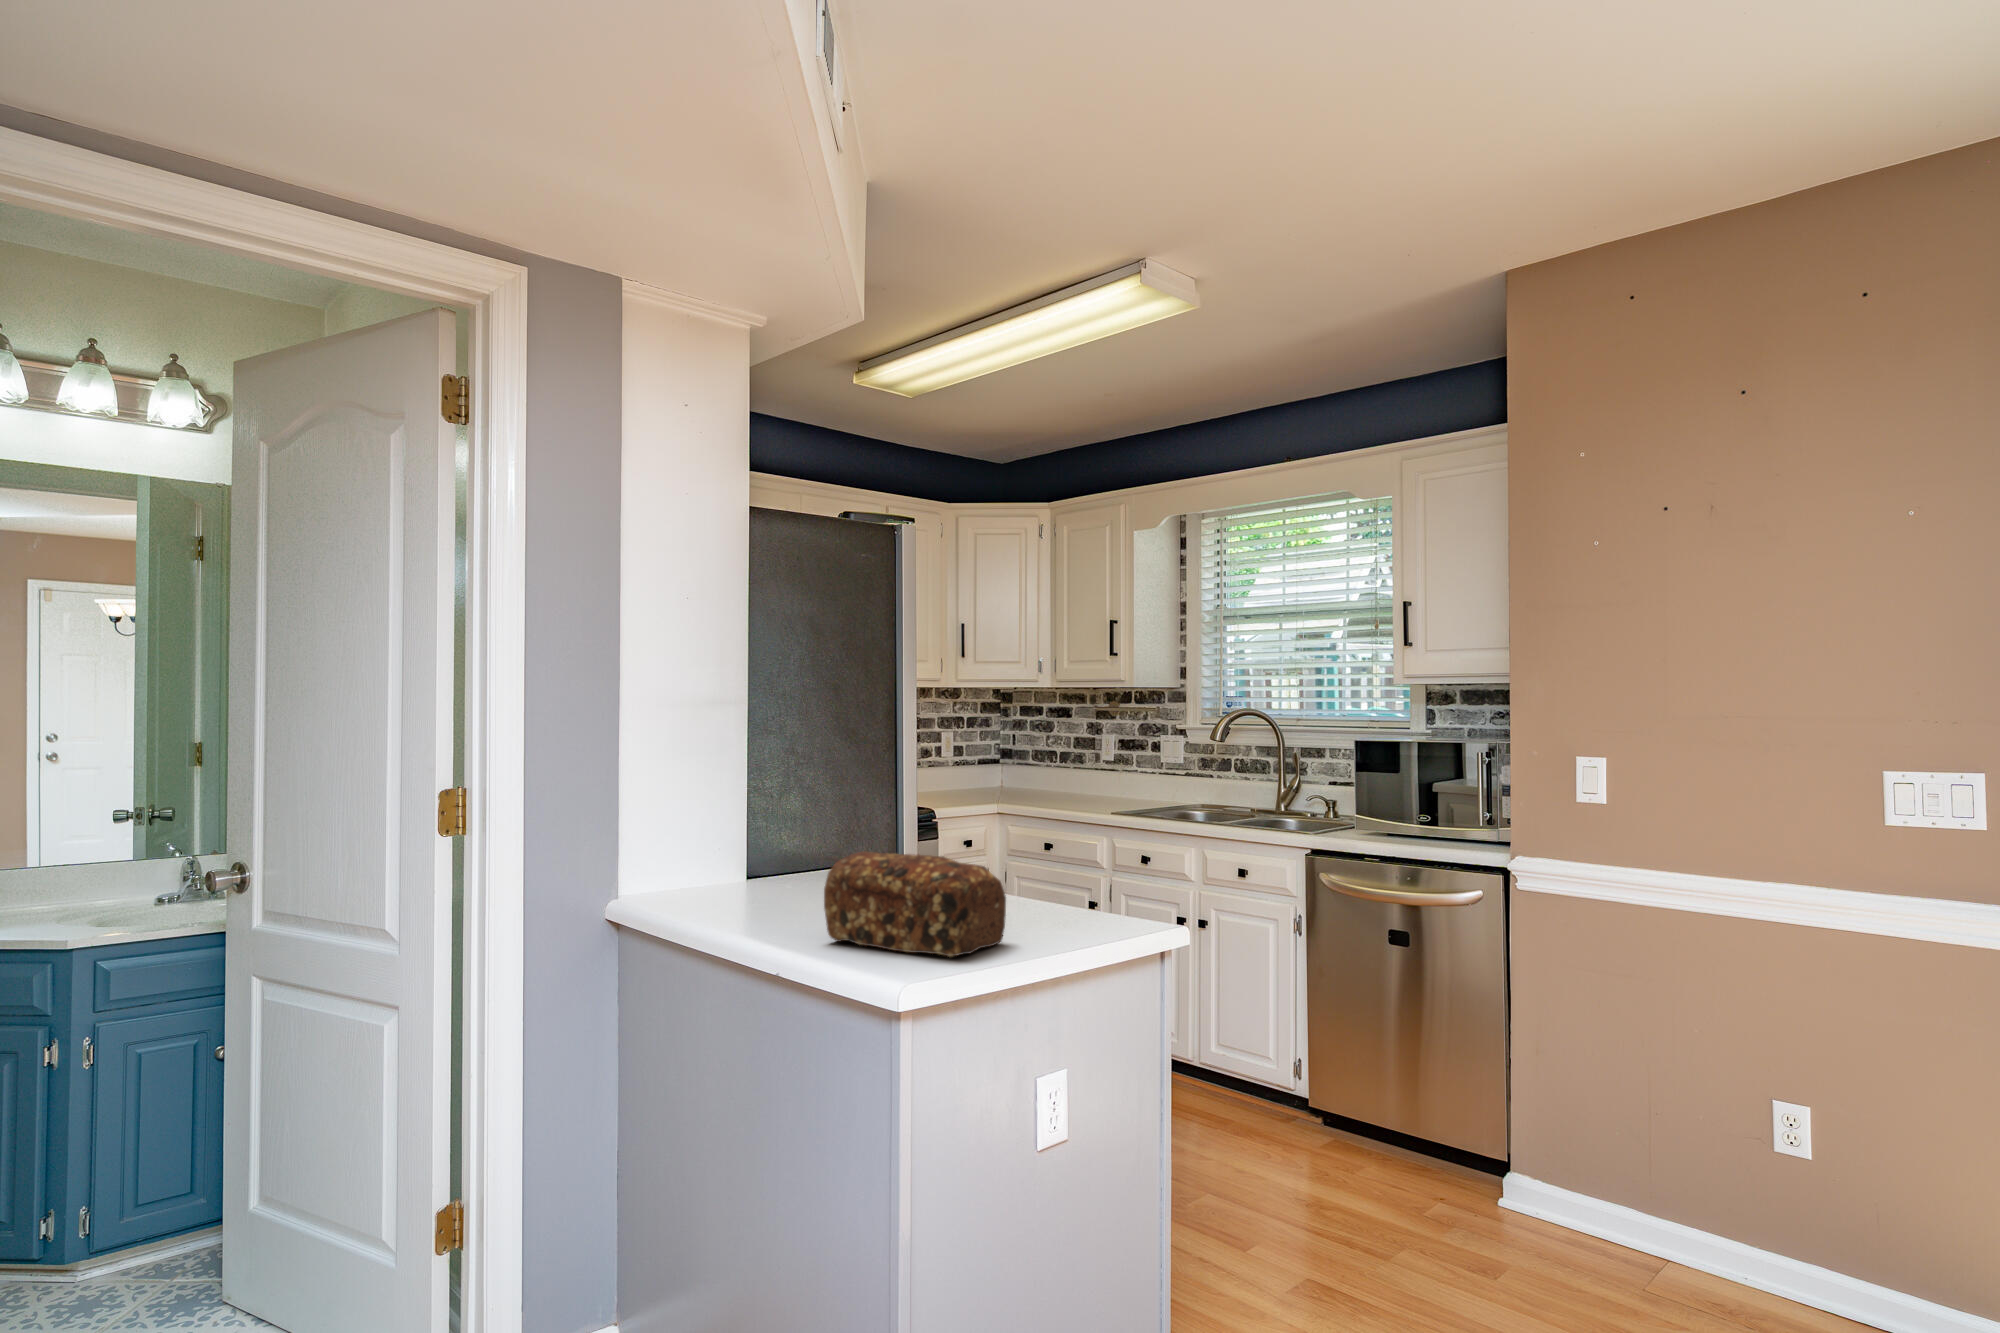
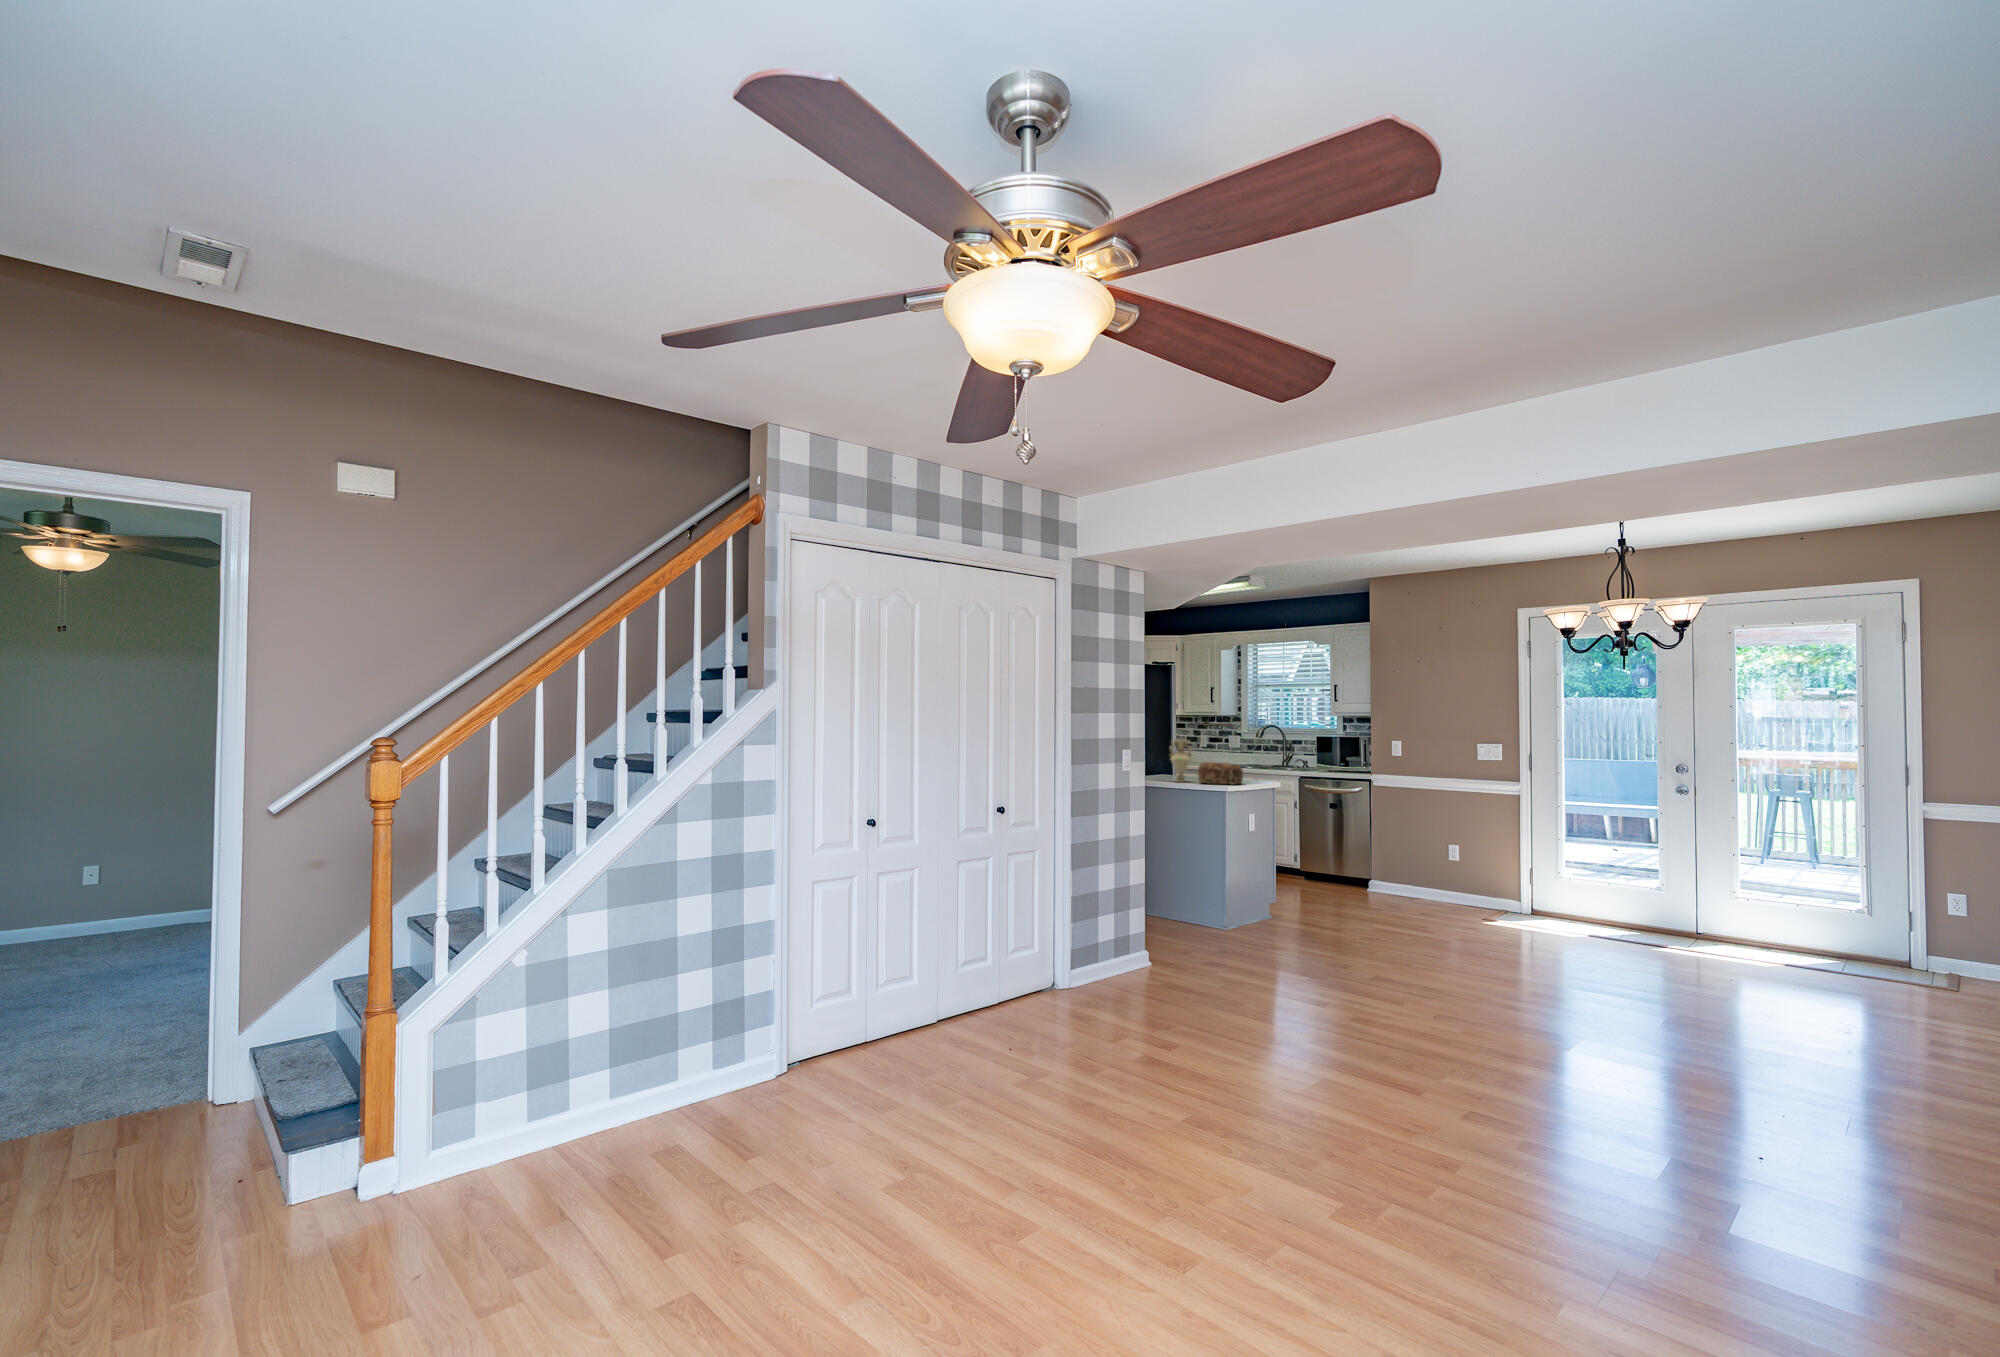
vase: none [765,758,847,922] -> present [1170,739,1192,782]

